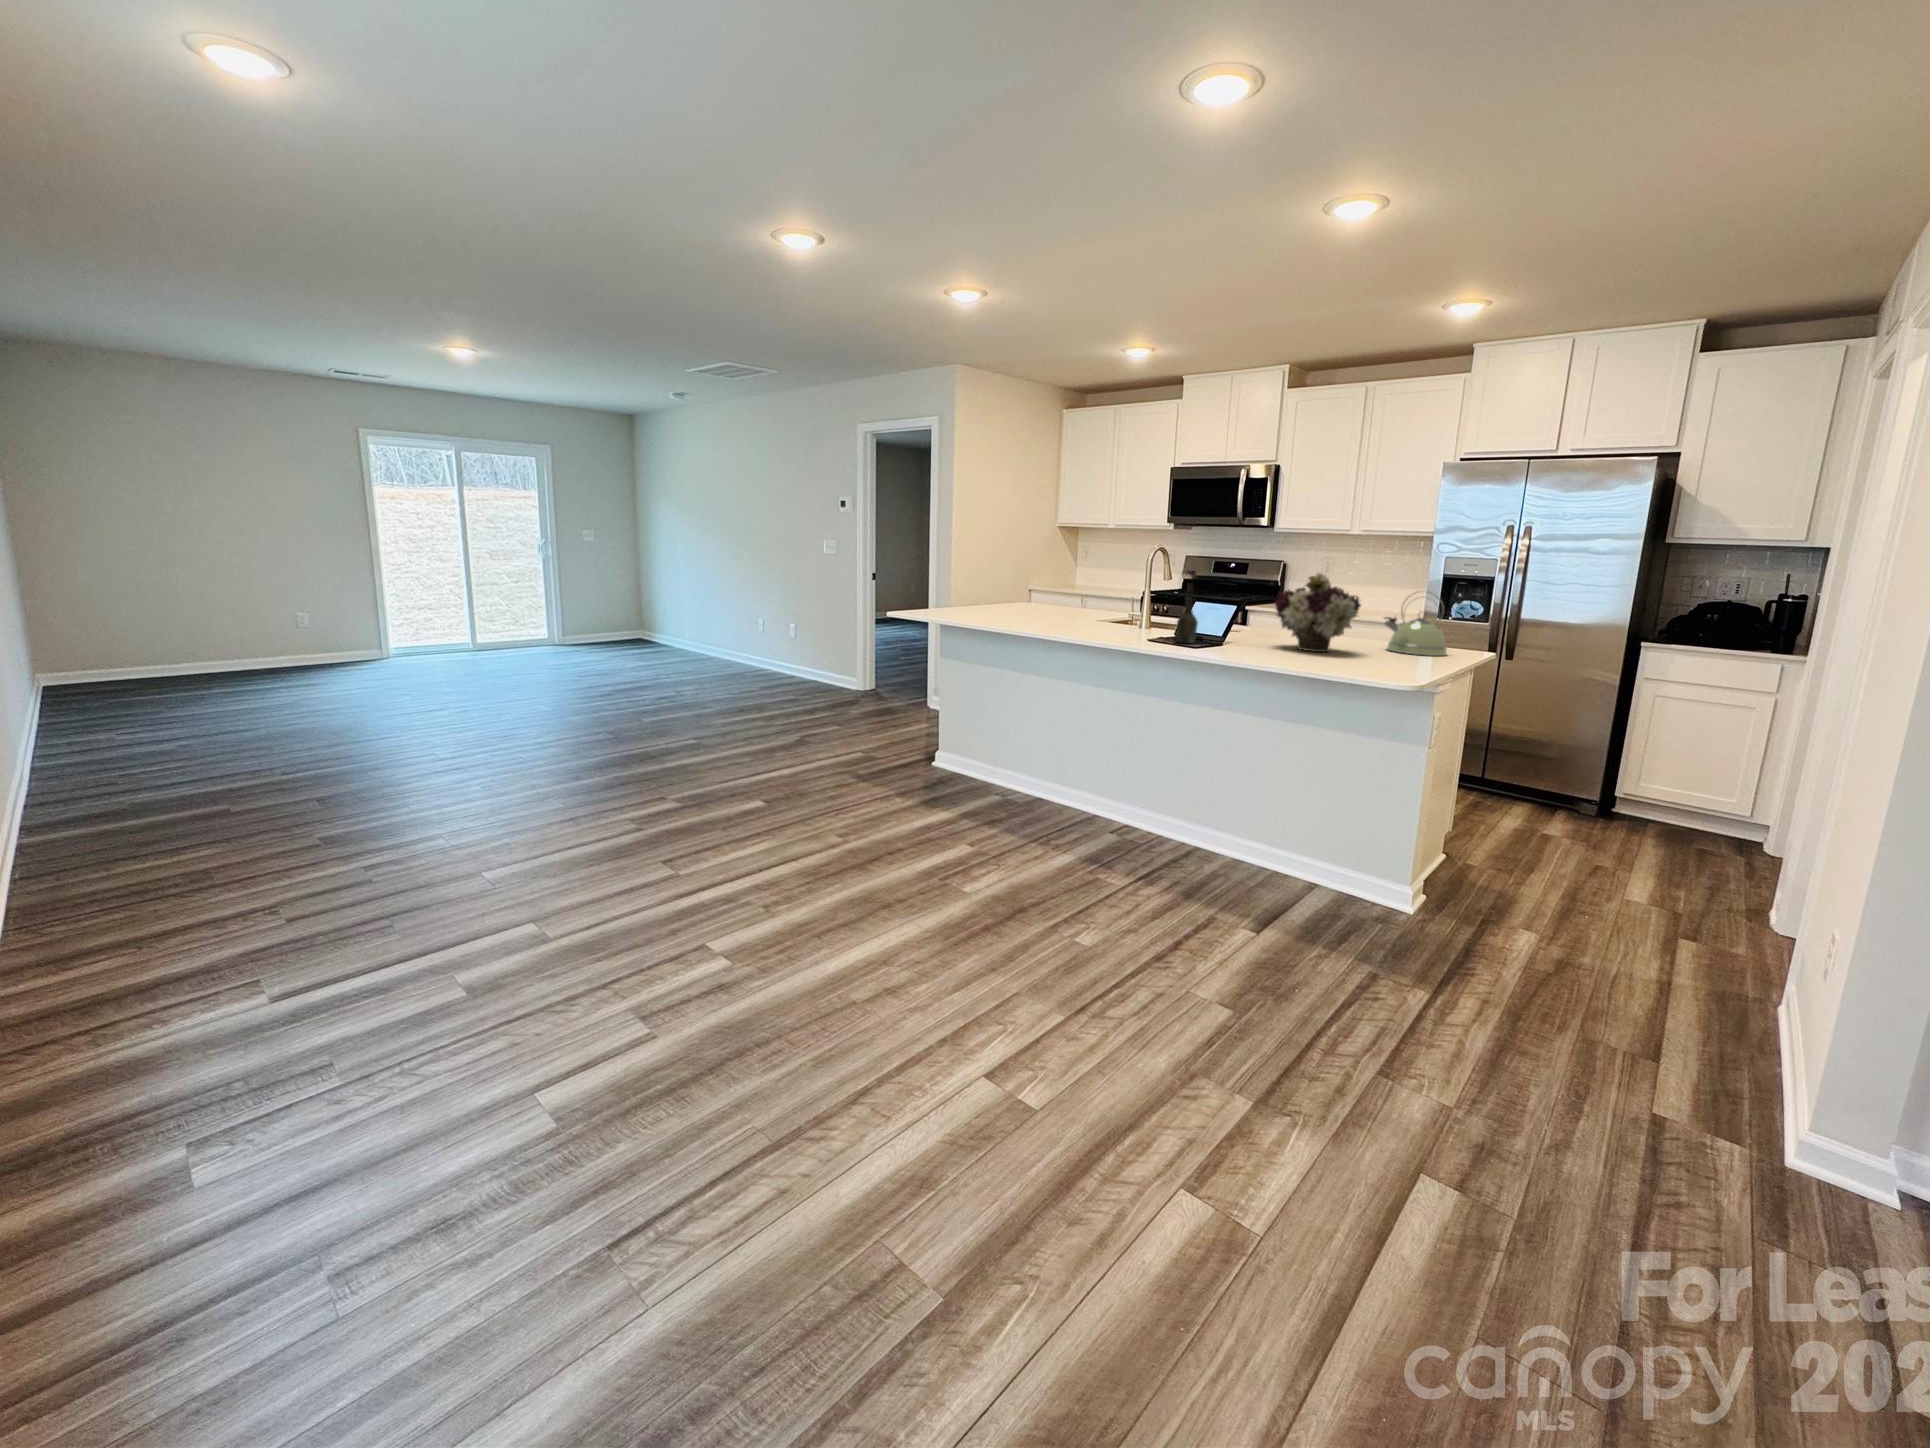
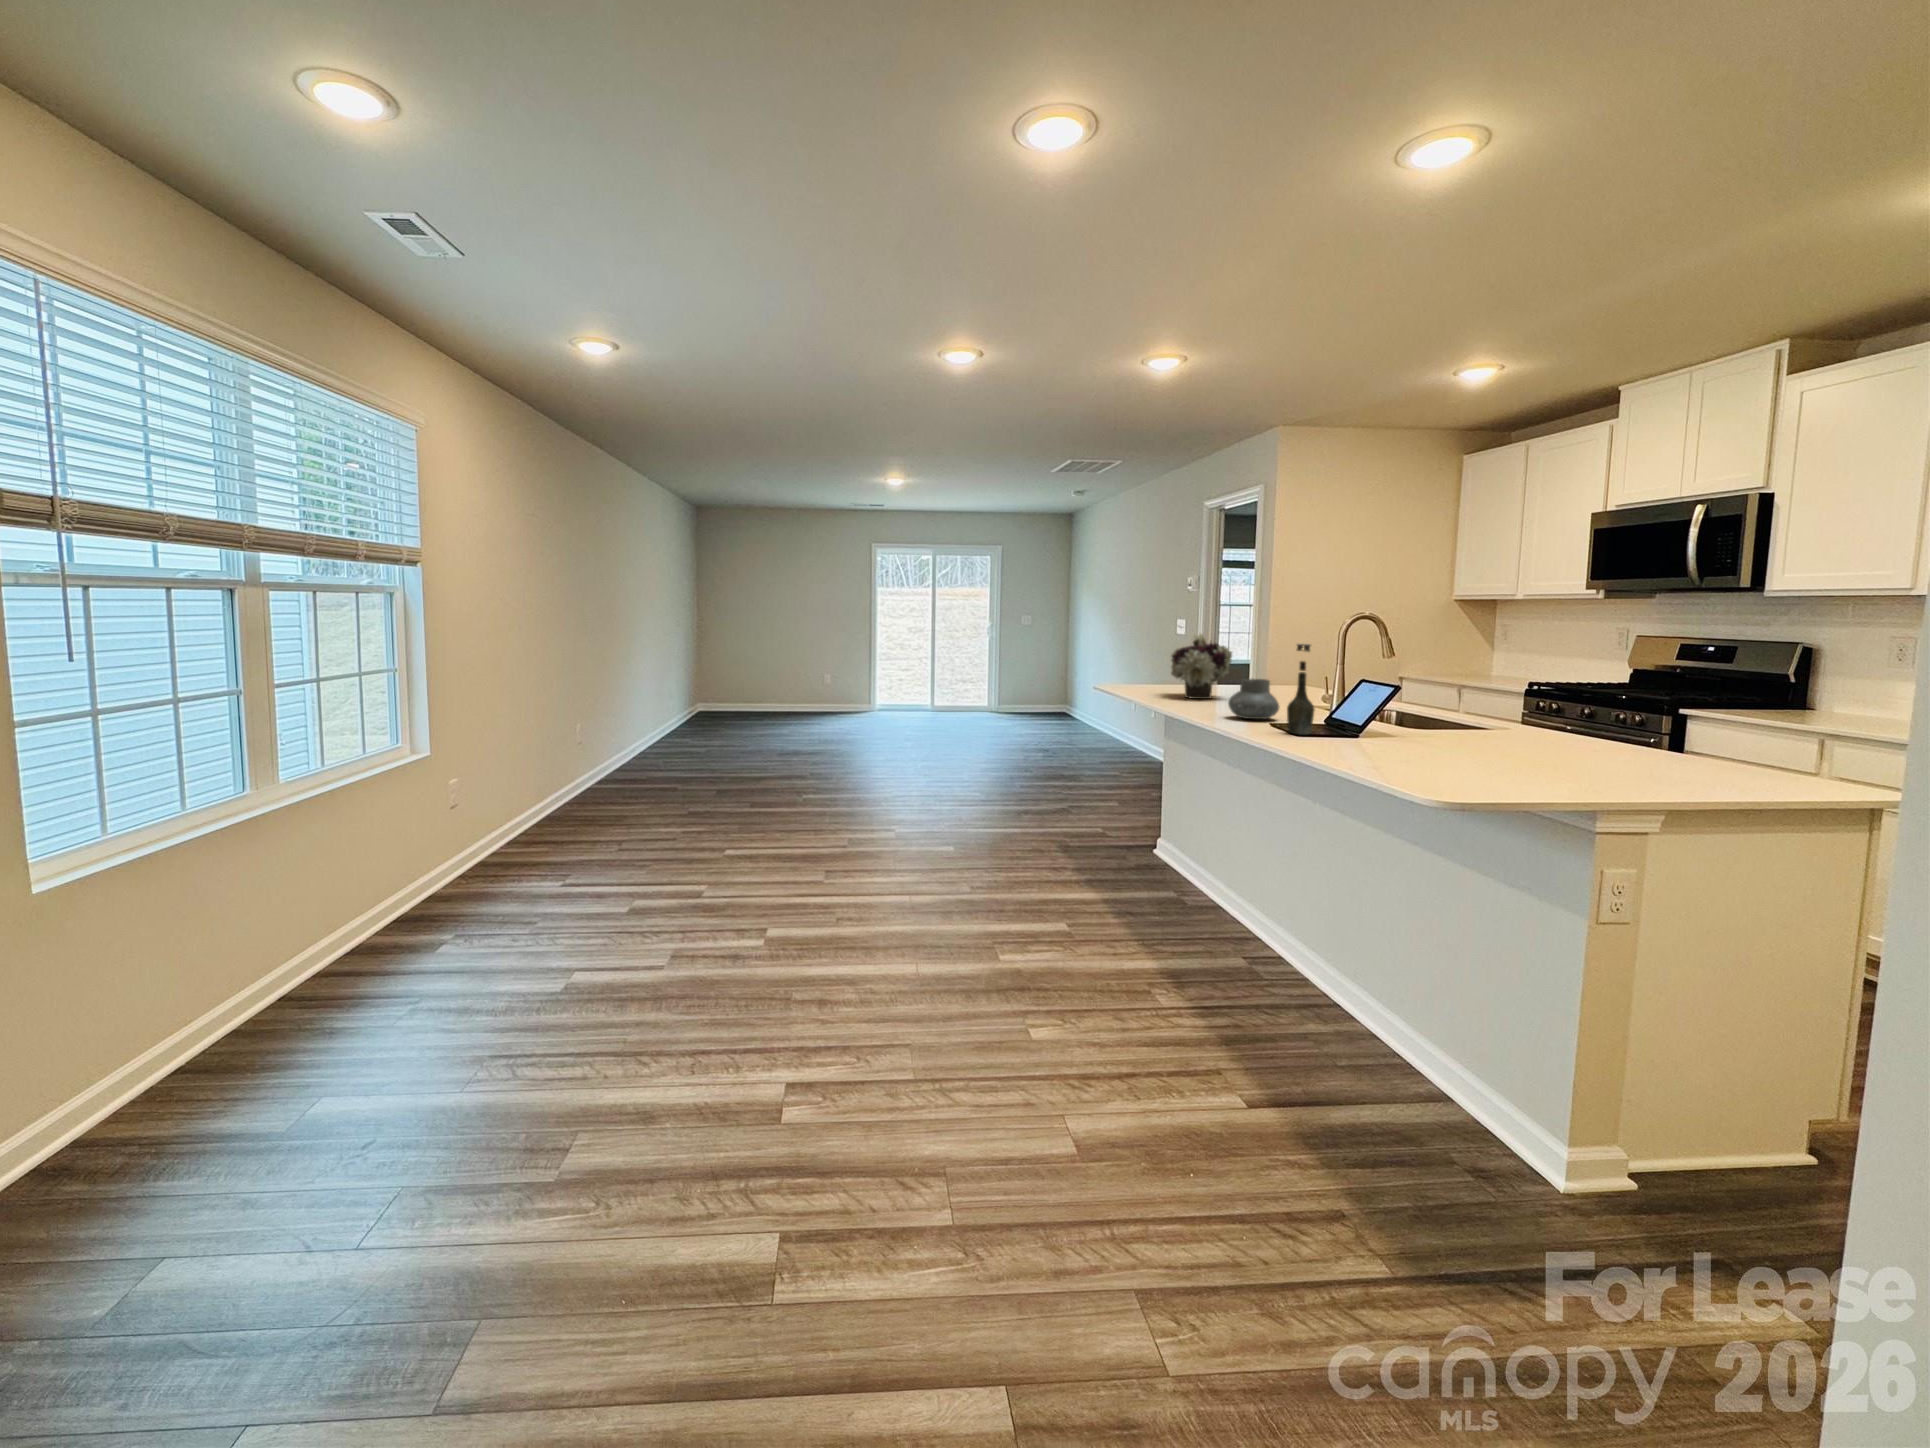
flower arrangement: present [1275,573,1361,652] -> present [1171,634,1232,699]
kettle: present [1385,592,1447,656] -> none [1633,677,1759,788]
vase: none [1095,598,1136,633] -> present [1228,679,1279,719]

